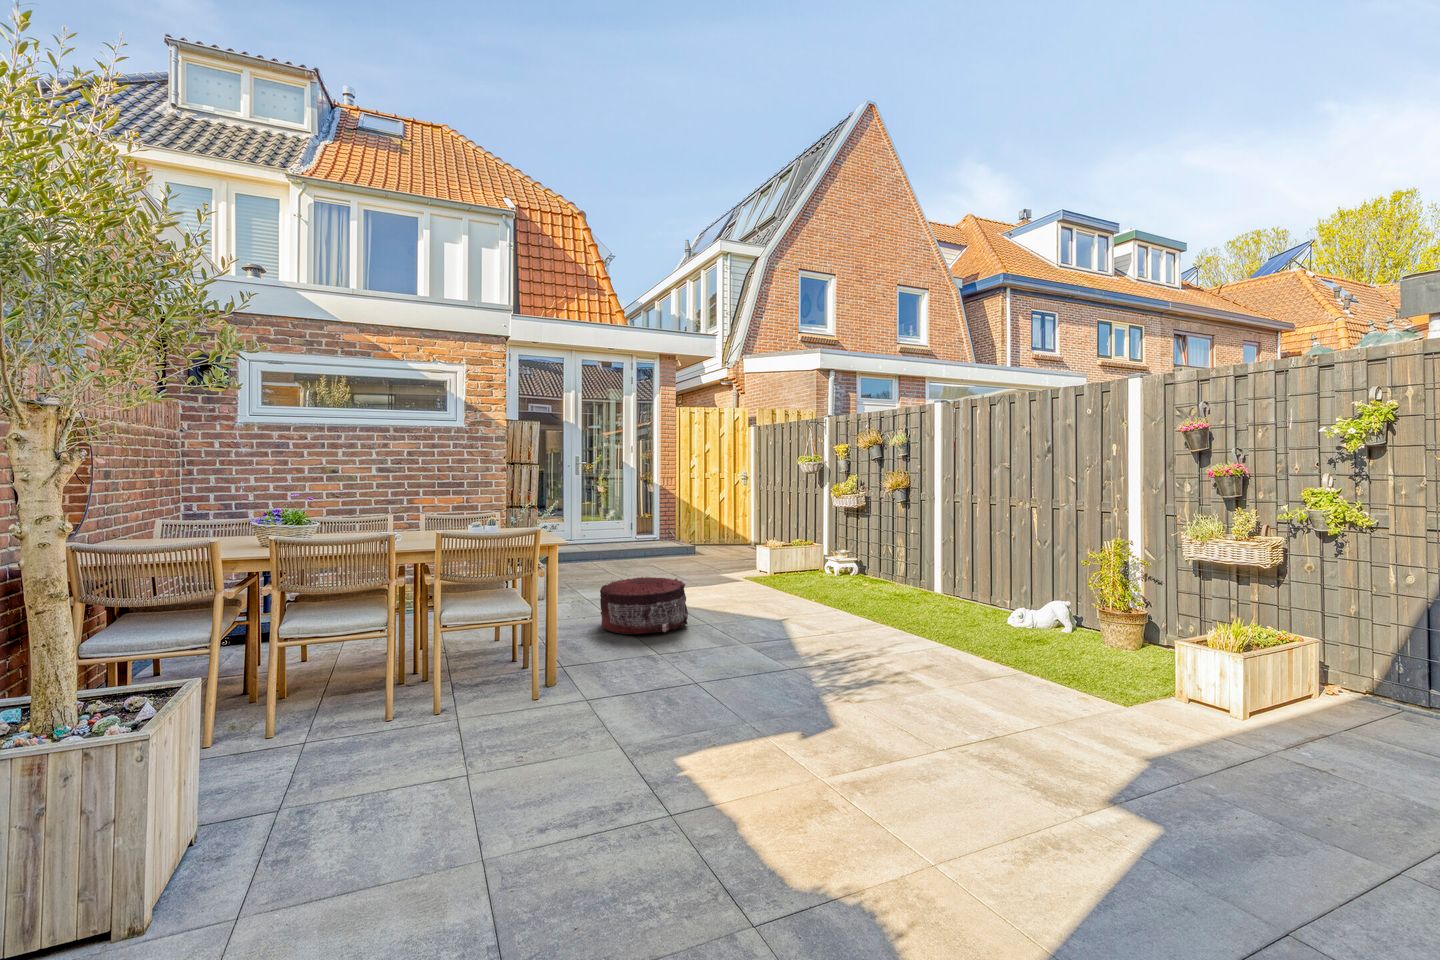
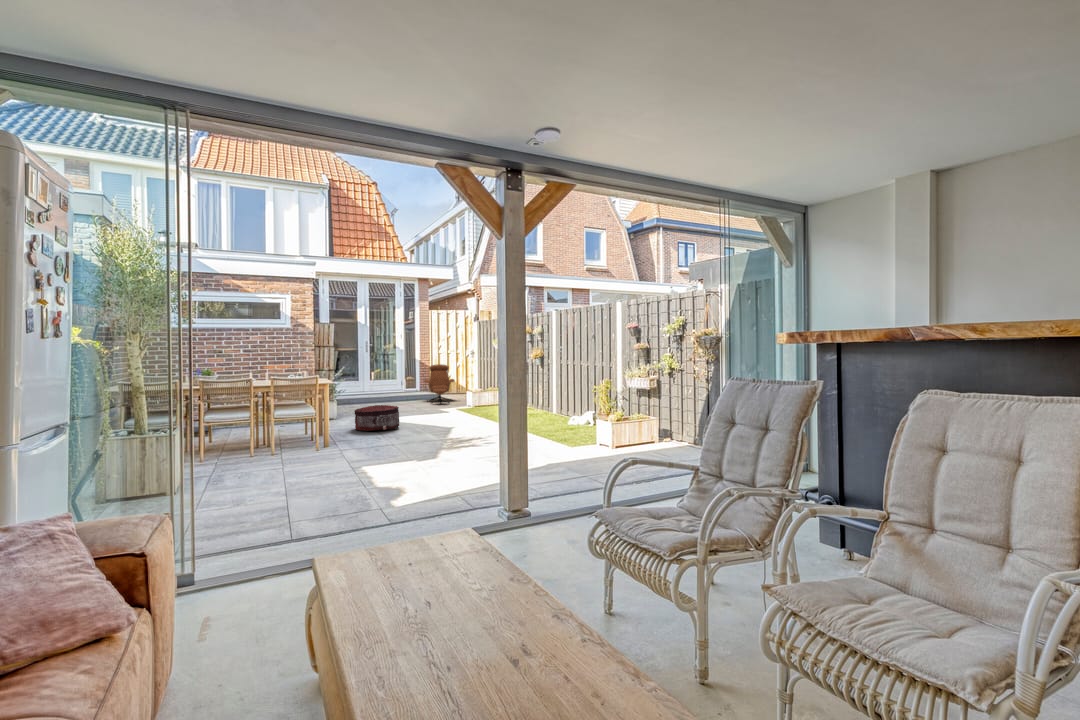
lounge chair: none [671,494,720,562] -> present [424,364,455,403]

